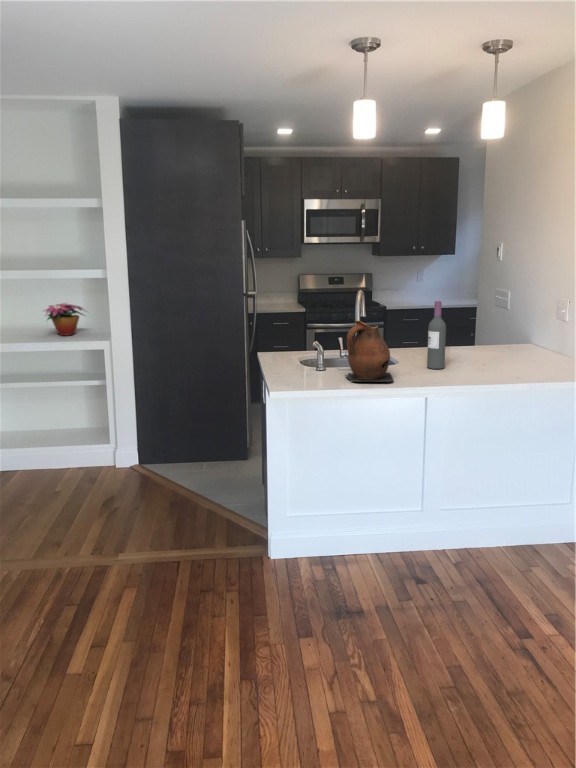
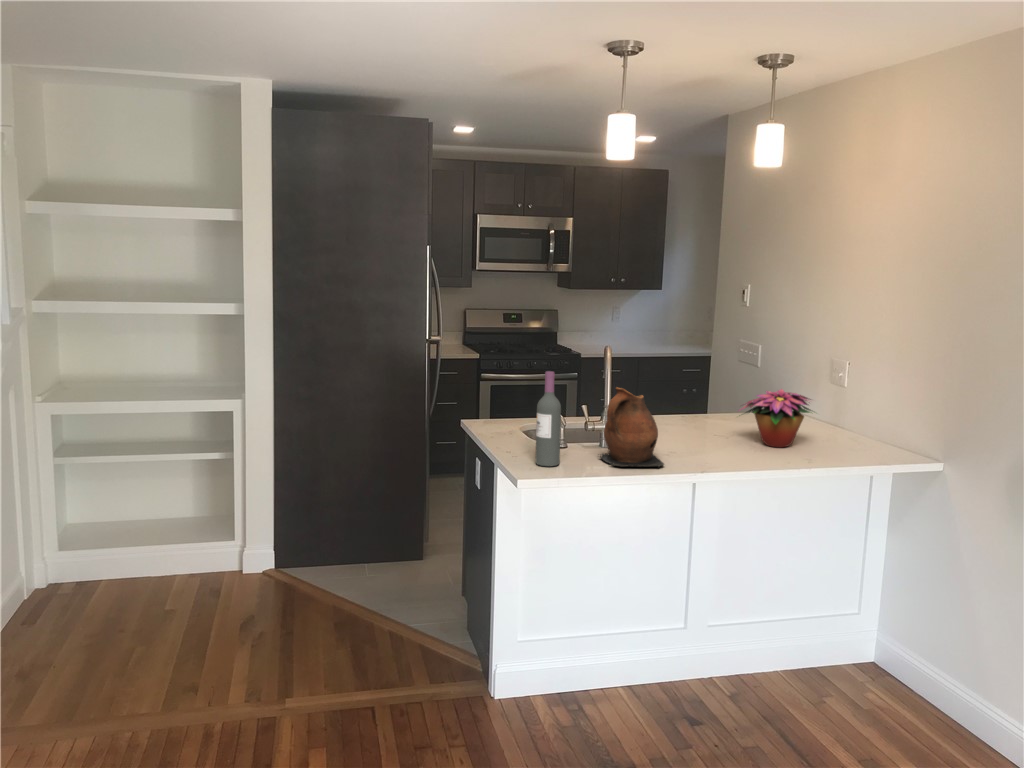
wine bottle: present [427,301,446,369] -> present [536,371,561,467]
flower arrangement: present [45,303,84,336] -> present [742,389,811,447]

